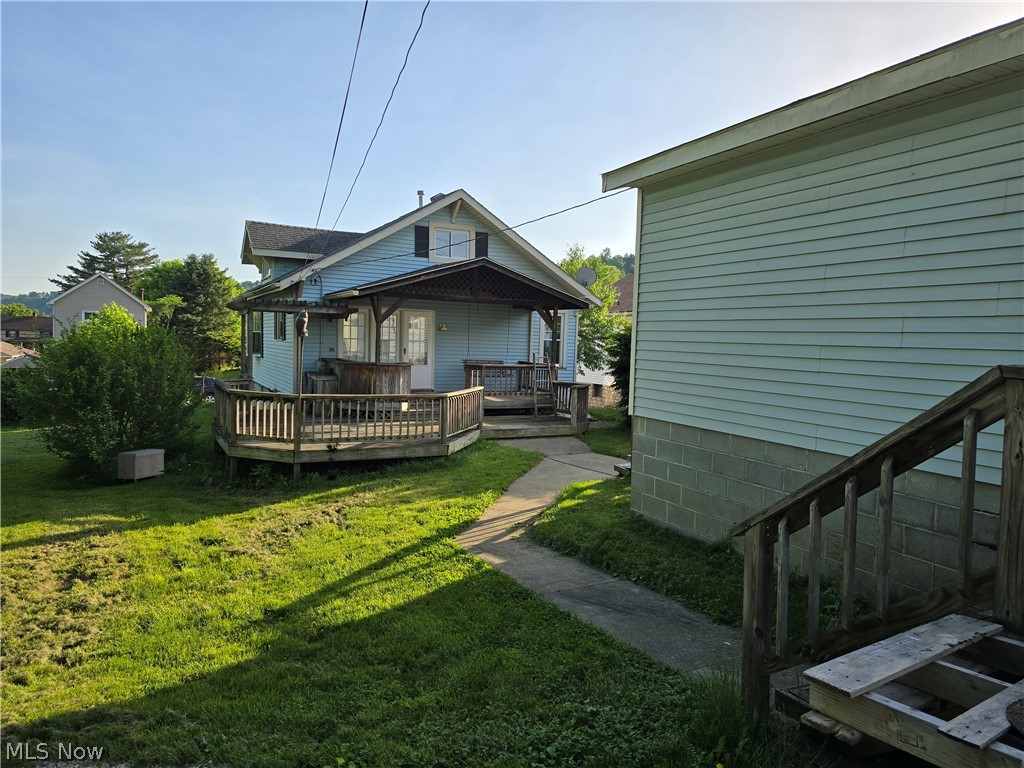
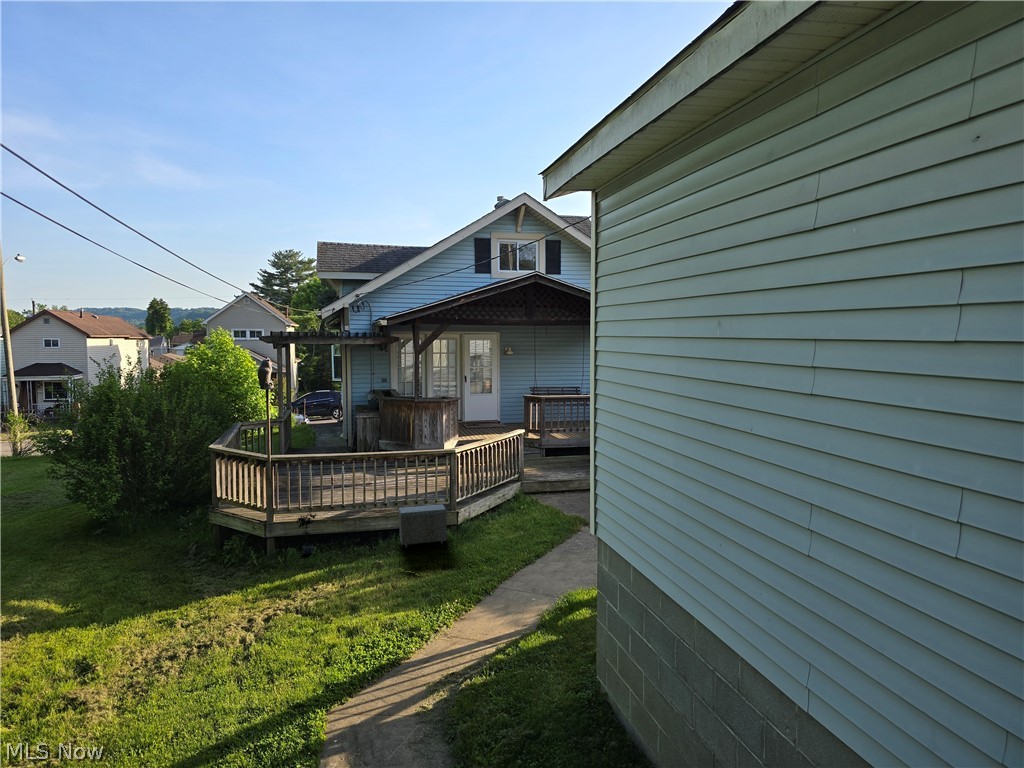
storage bench: present [118,449,164,482] -> present [399,504,447,547]

